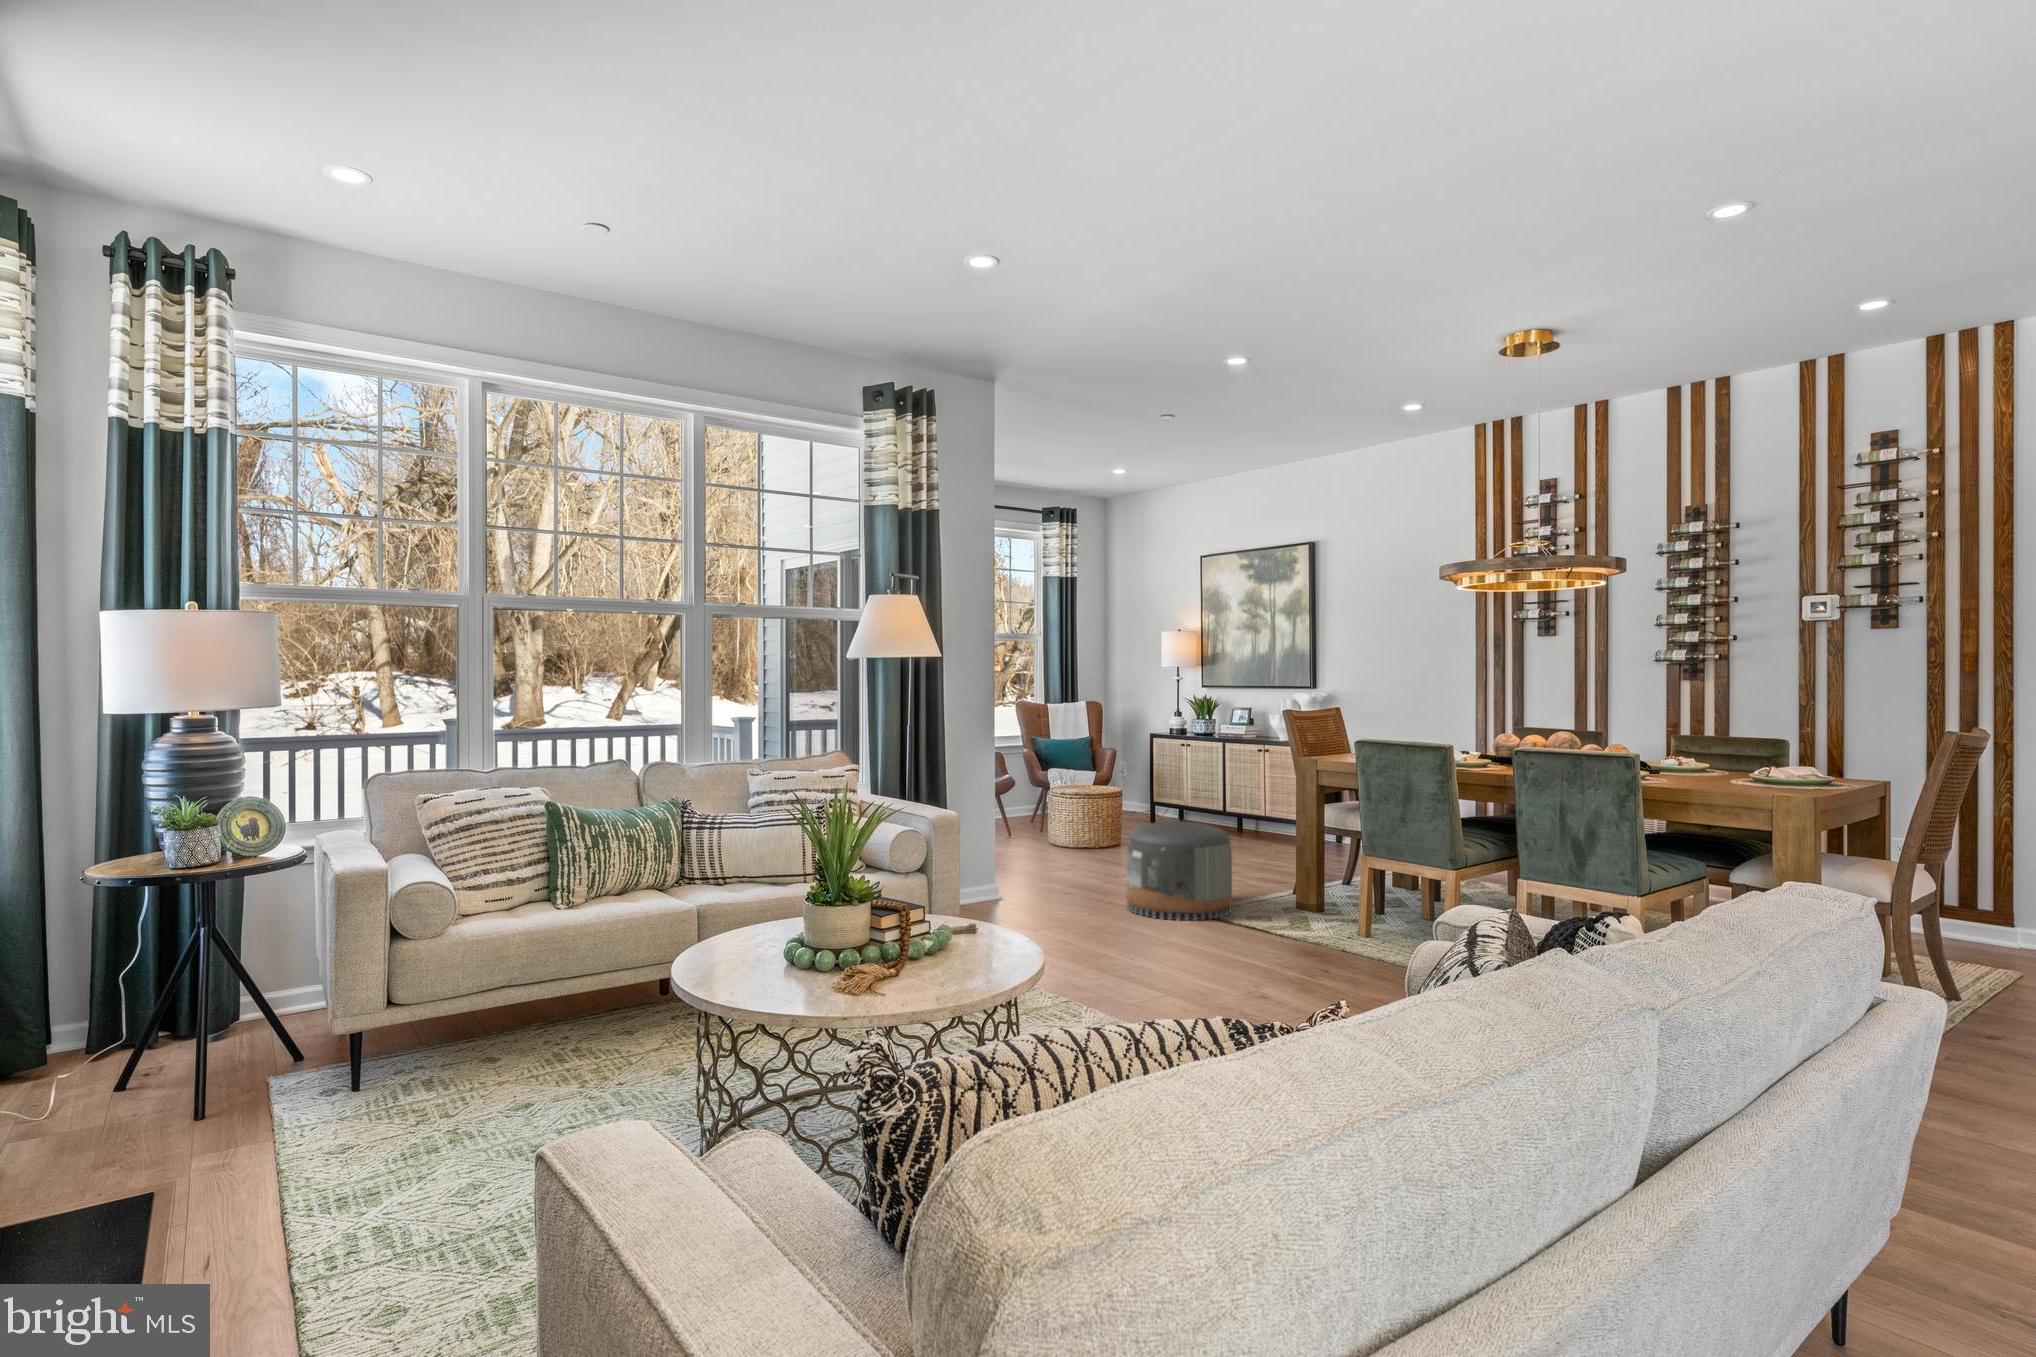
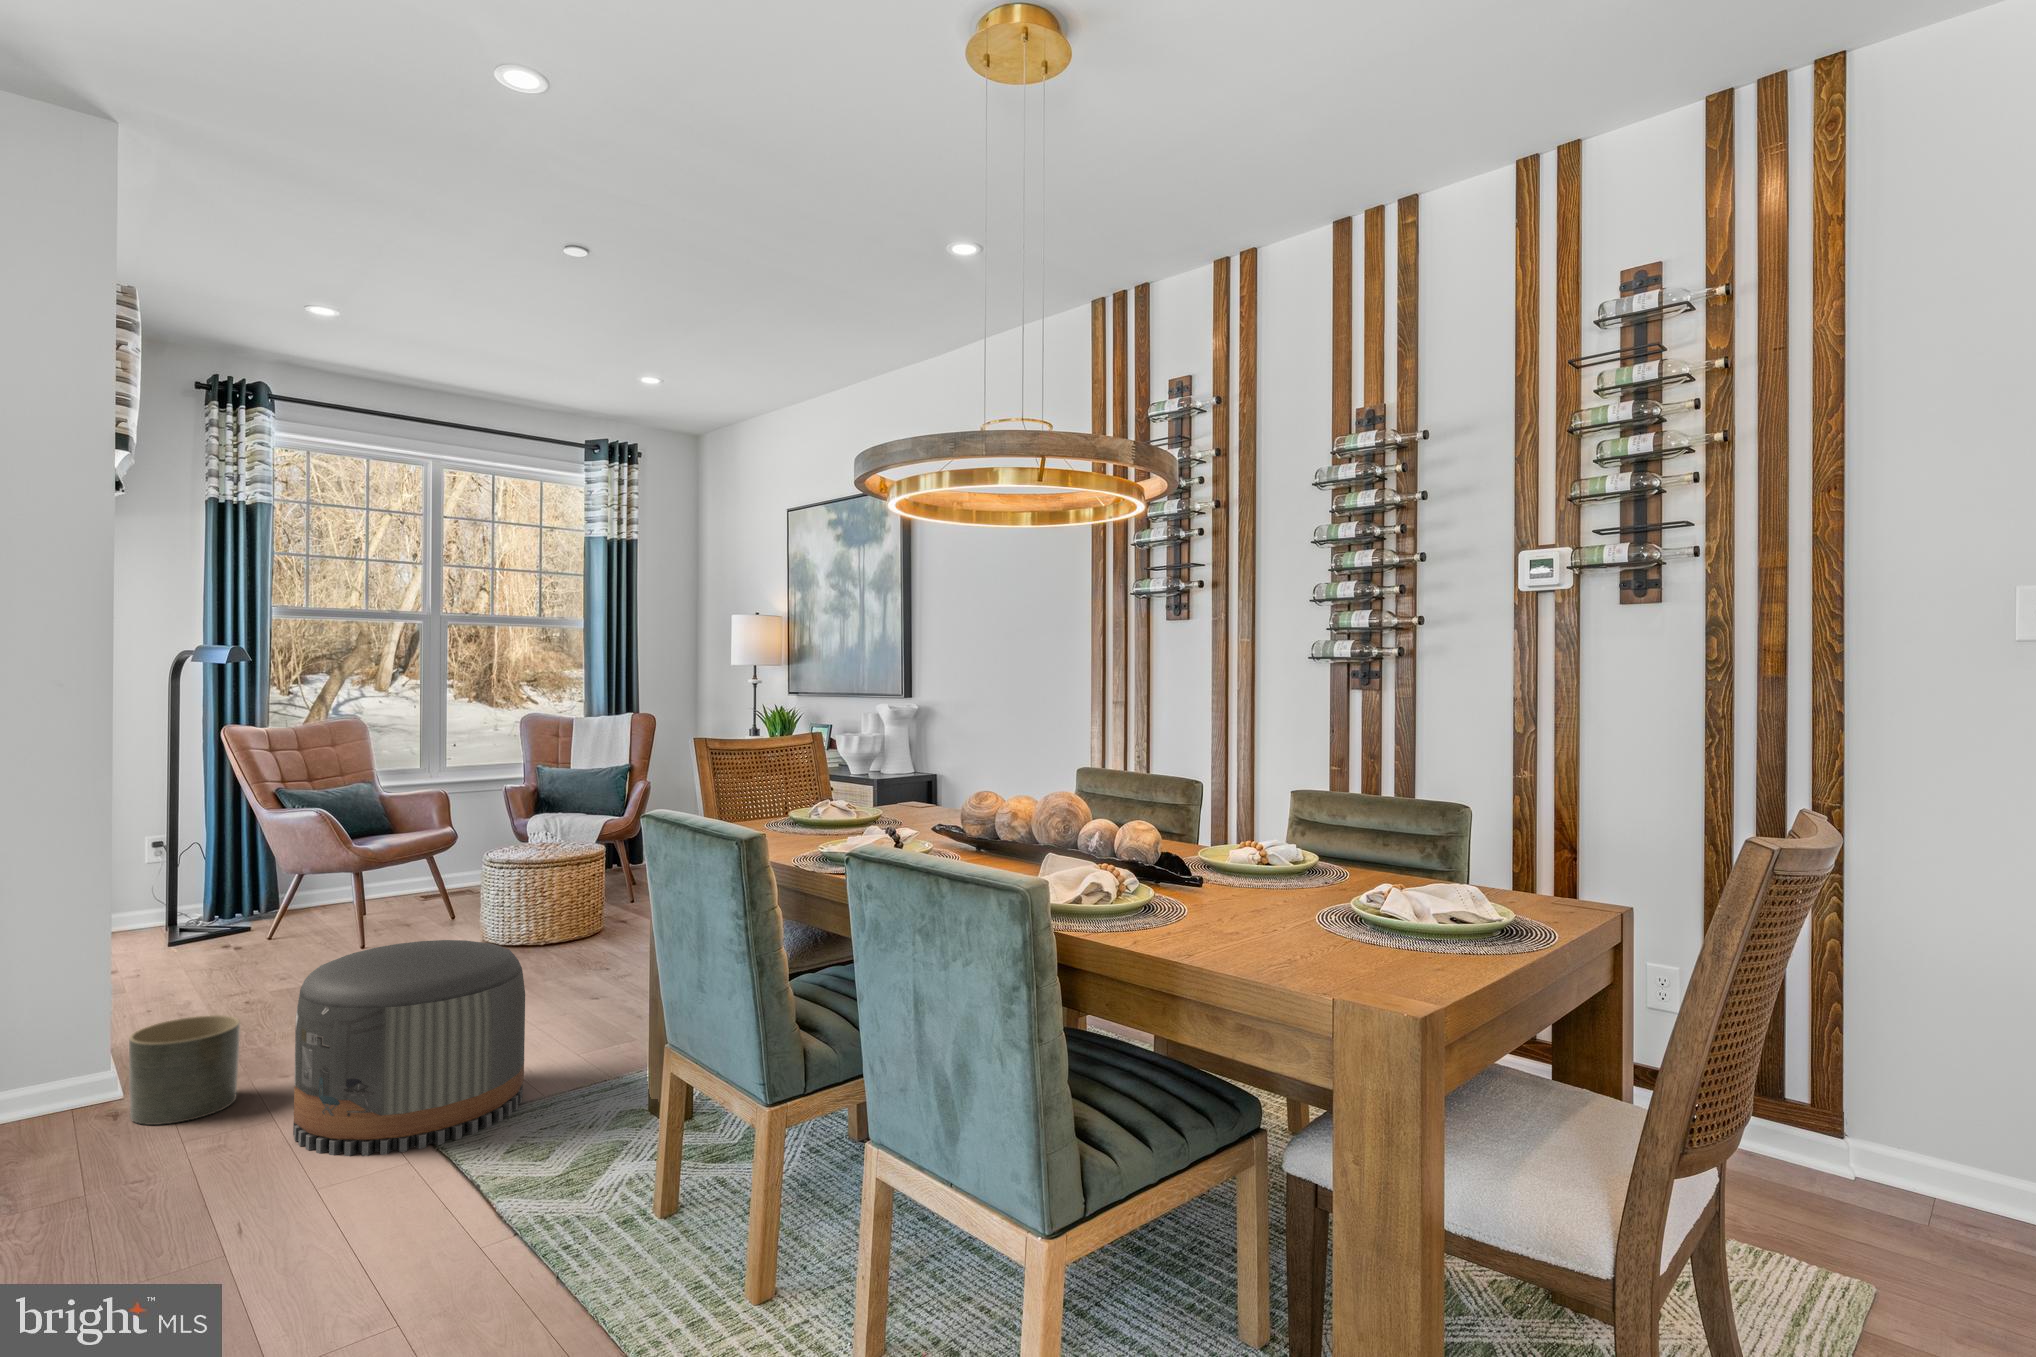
planter: none [1035,860,1079,910] -> present [129,1015,240,1125]

